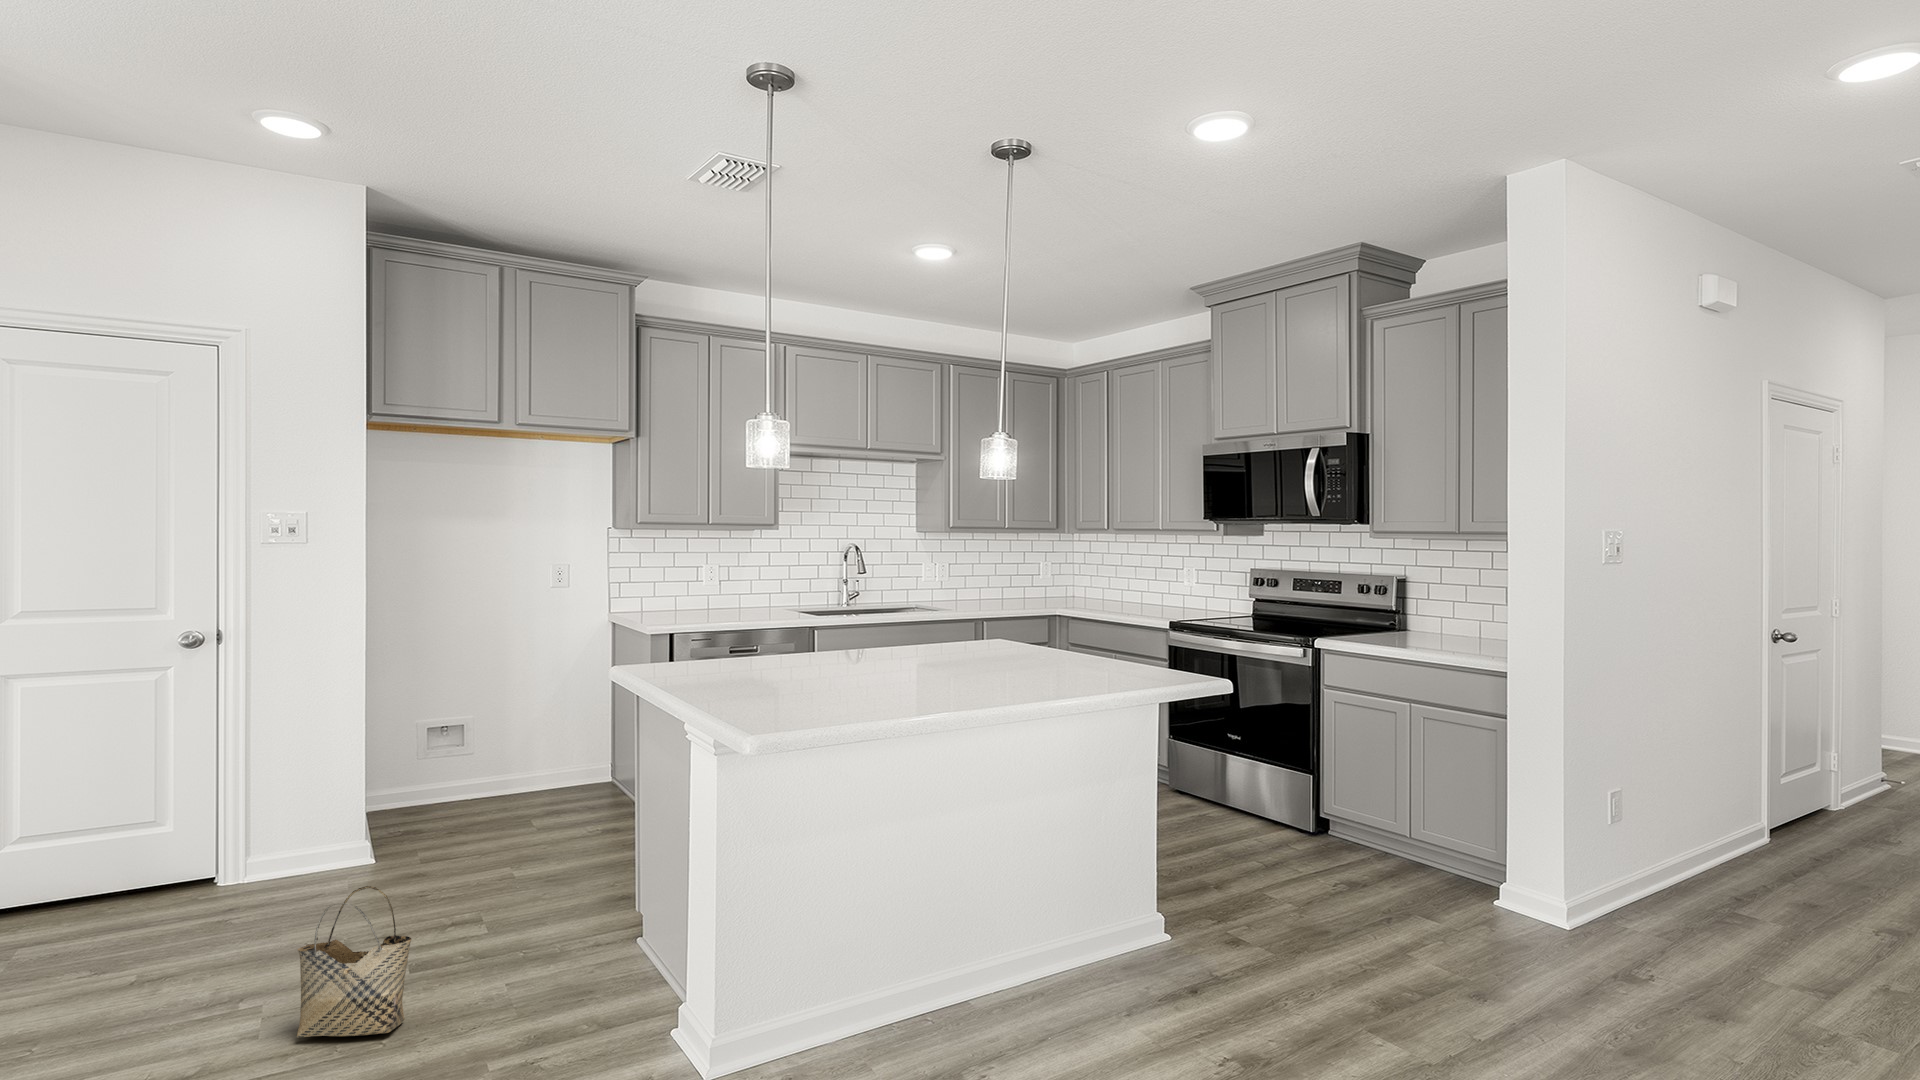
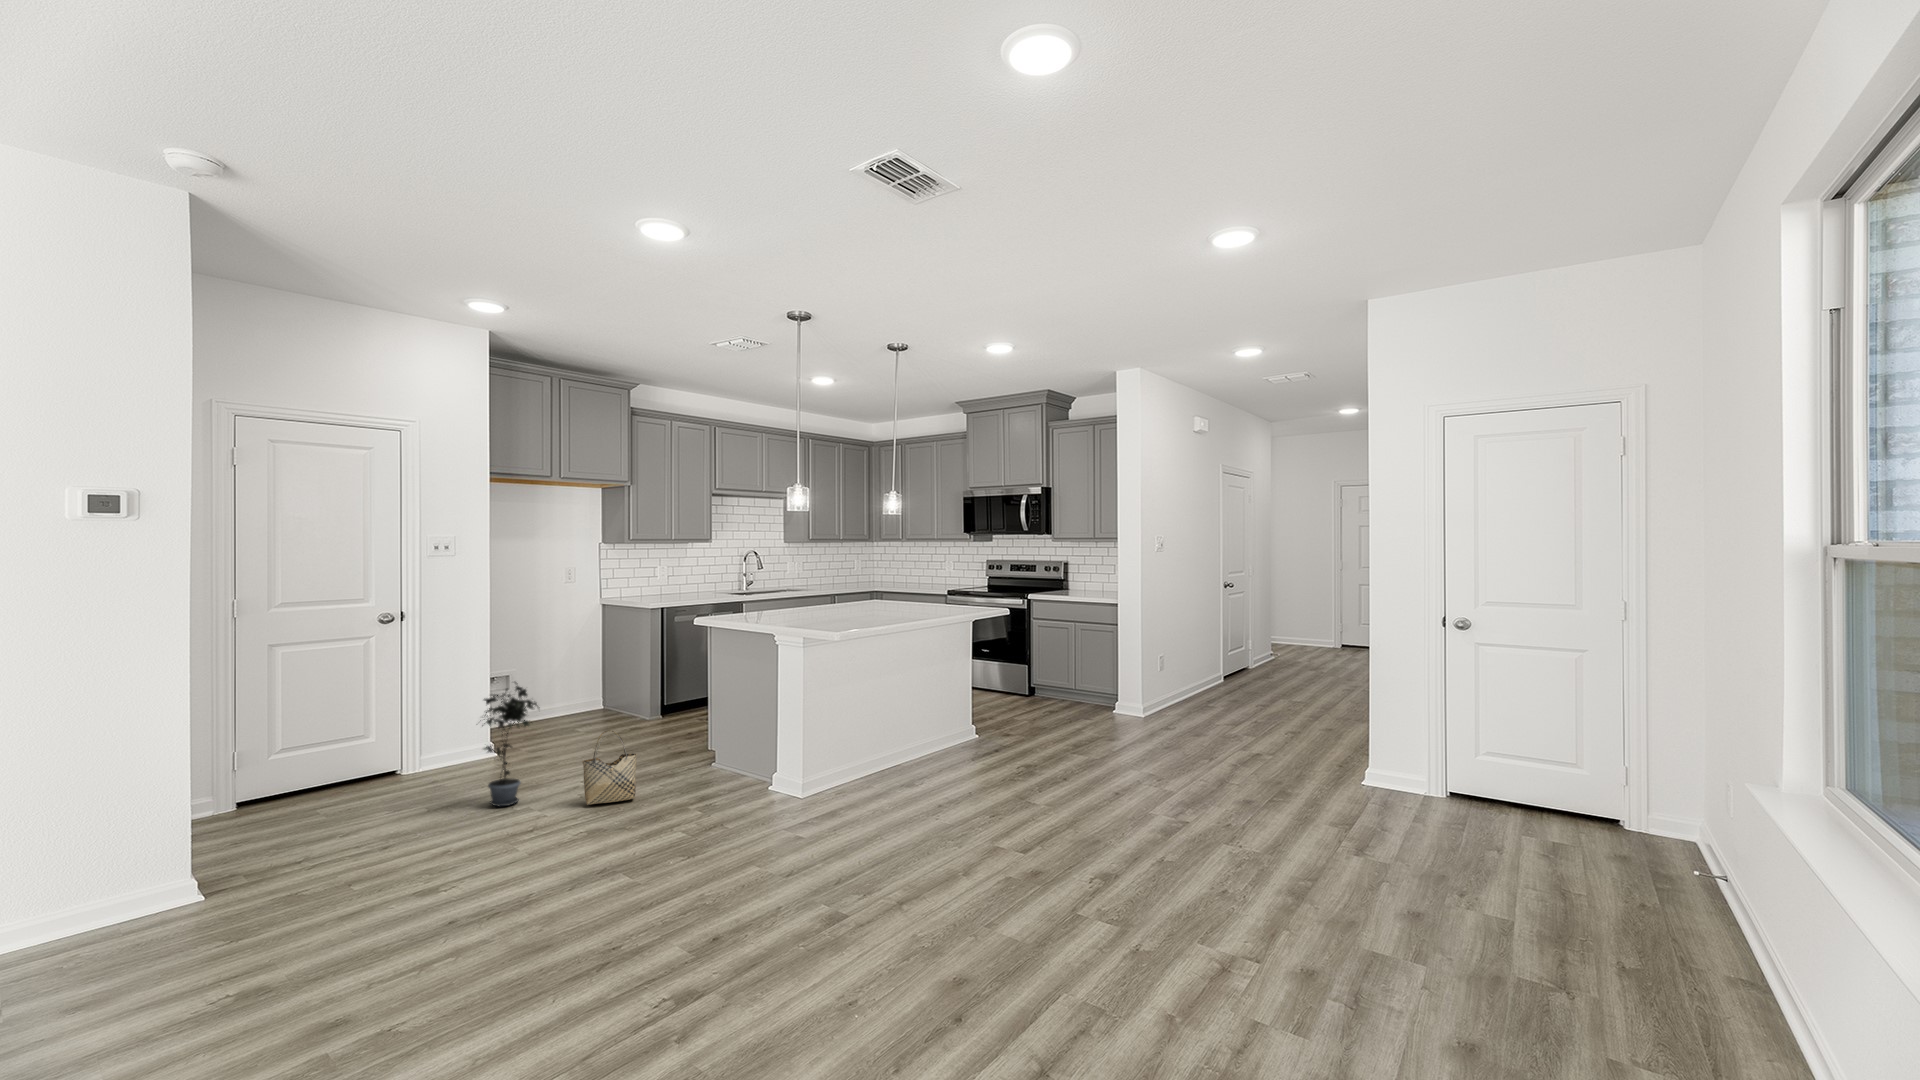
potted plant: none [141,776,266,1011] -> present [480,682,537,807]

